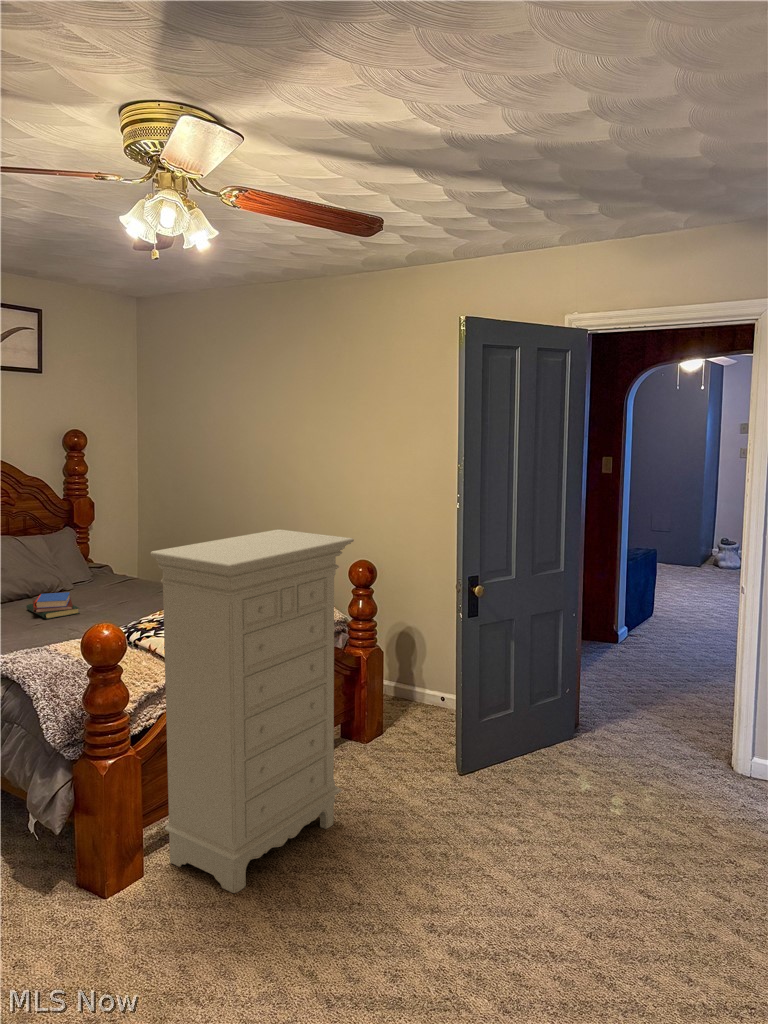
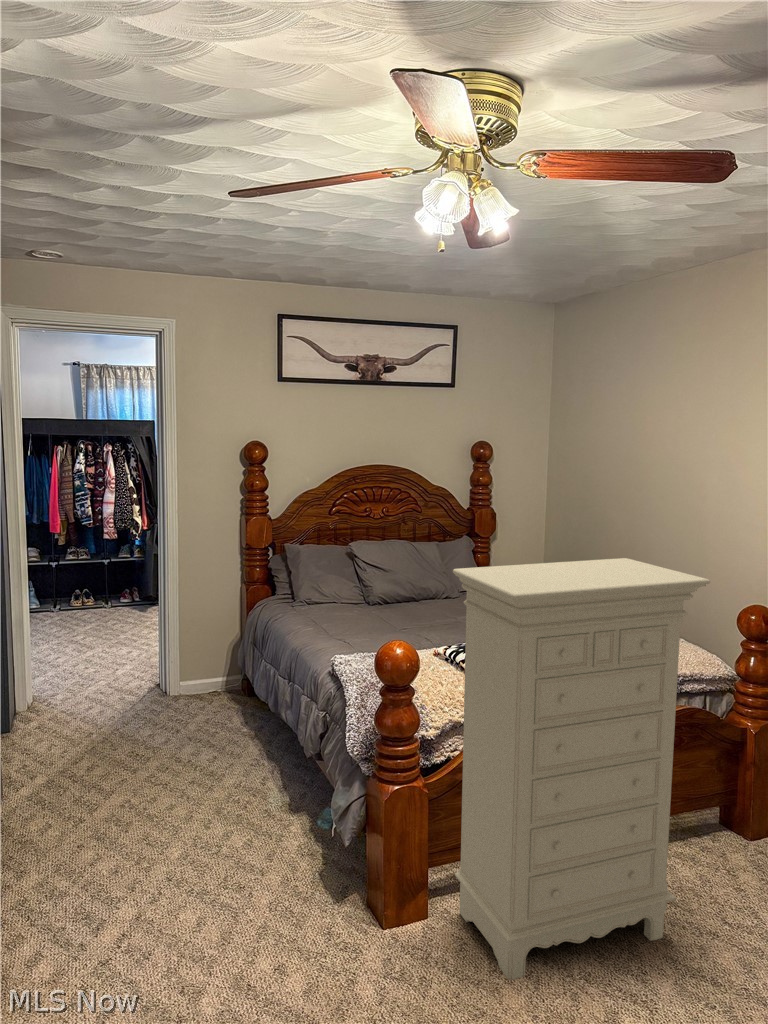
book: present [26,592,79,619] -> none [404,597,446,623]

